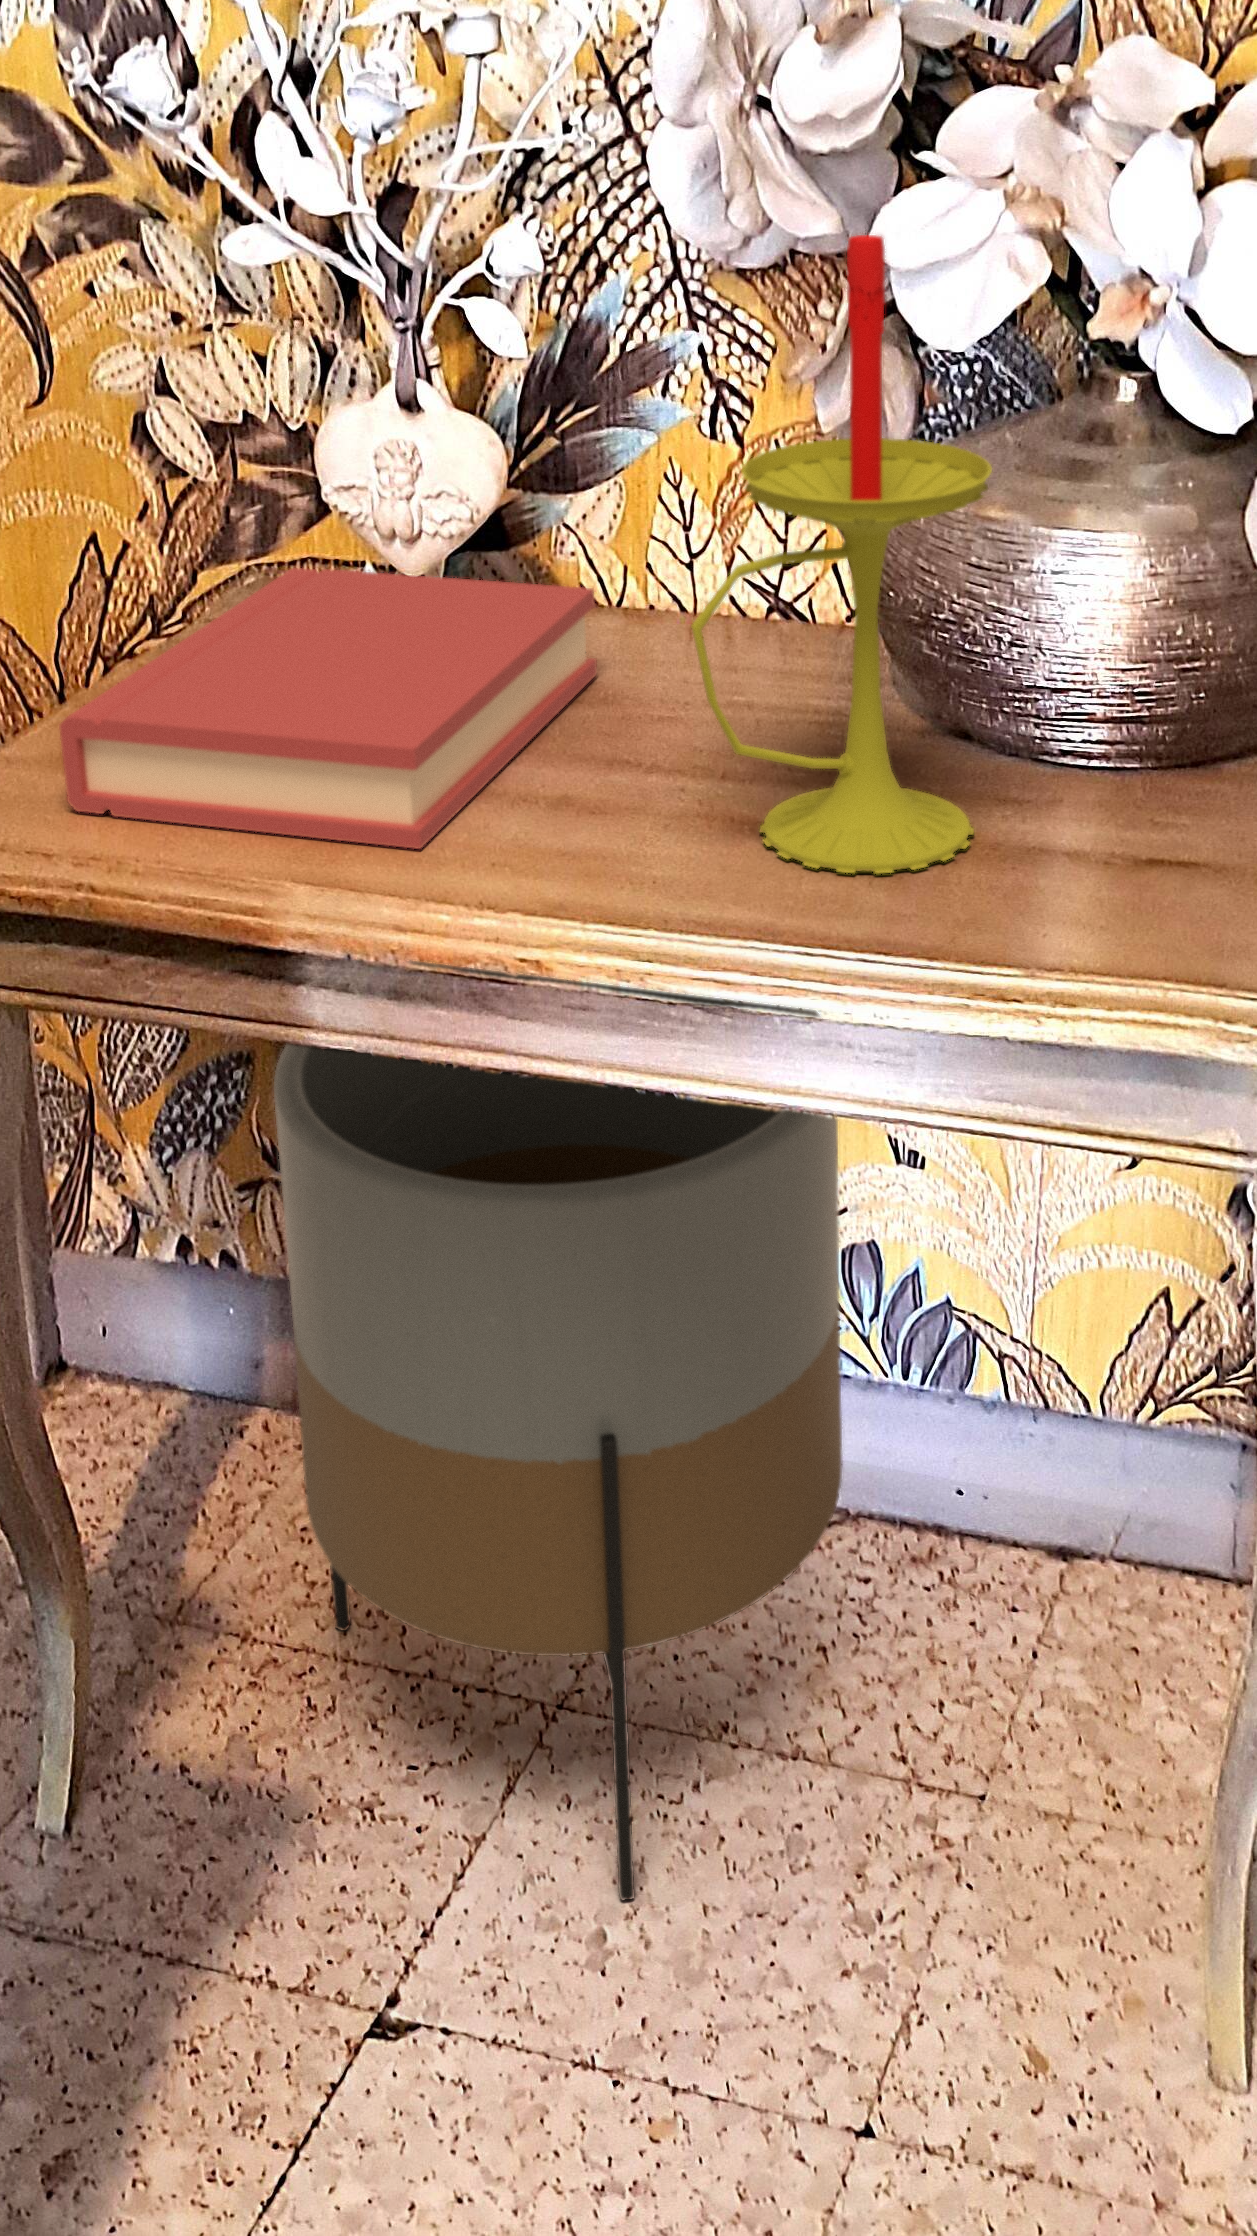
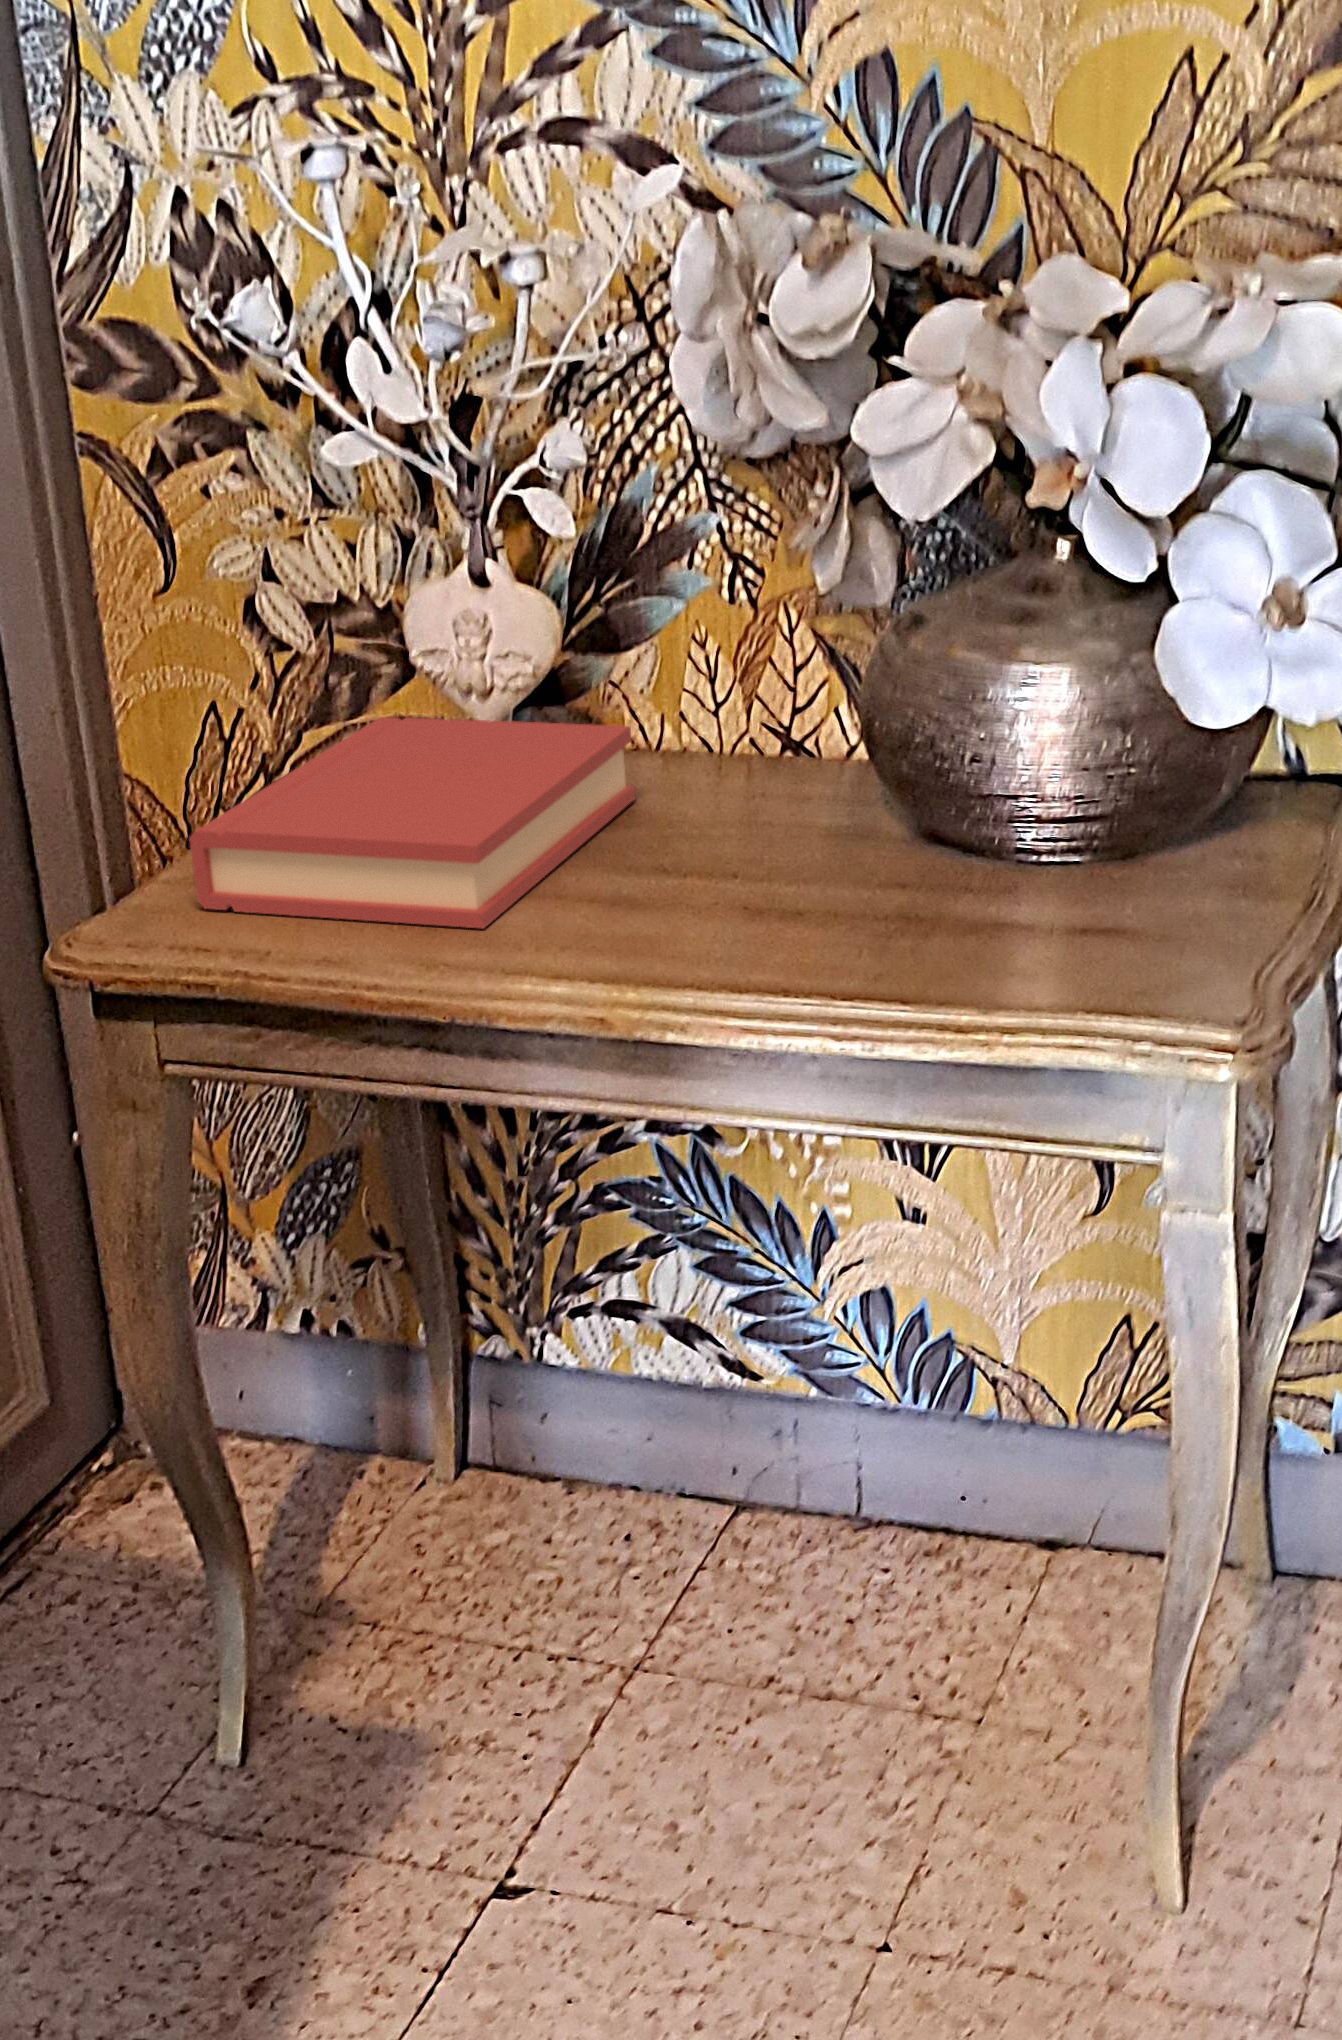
candle: present [692,235,992,873] -> none [695,407,935,937]
planter: present [274,960,842,1900] -> none [373,1026,857,1814]

